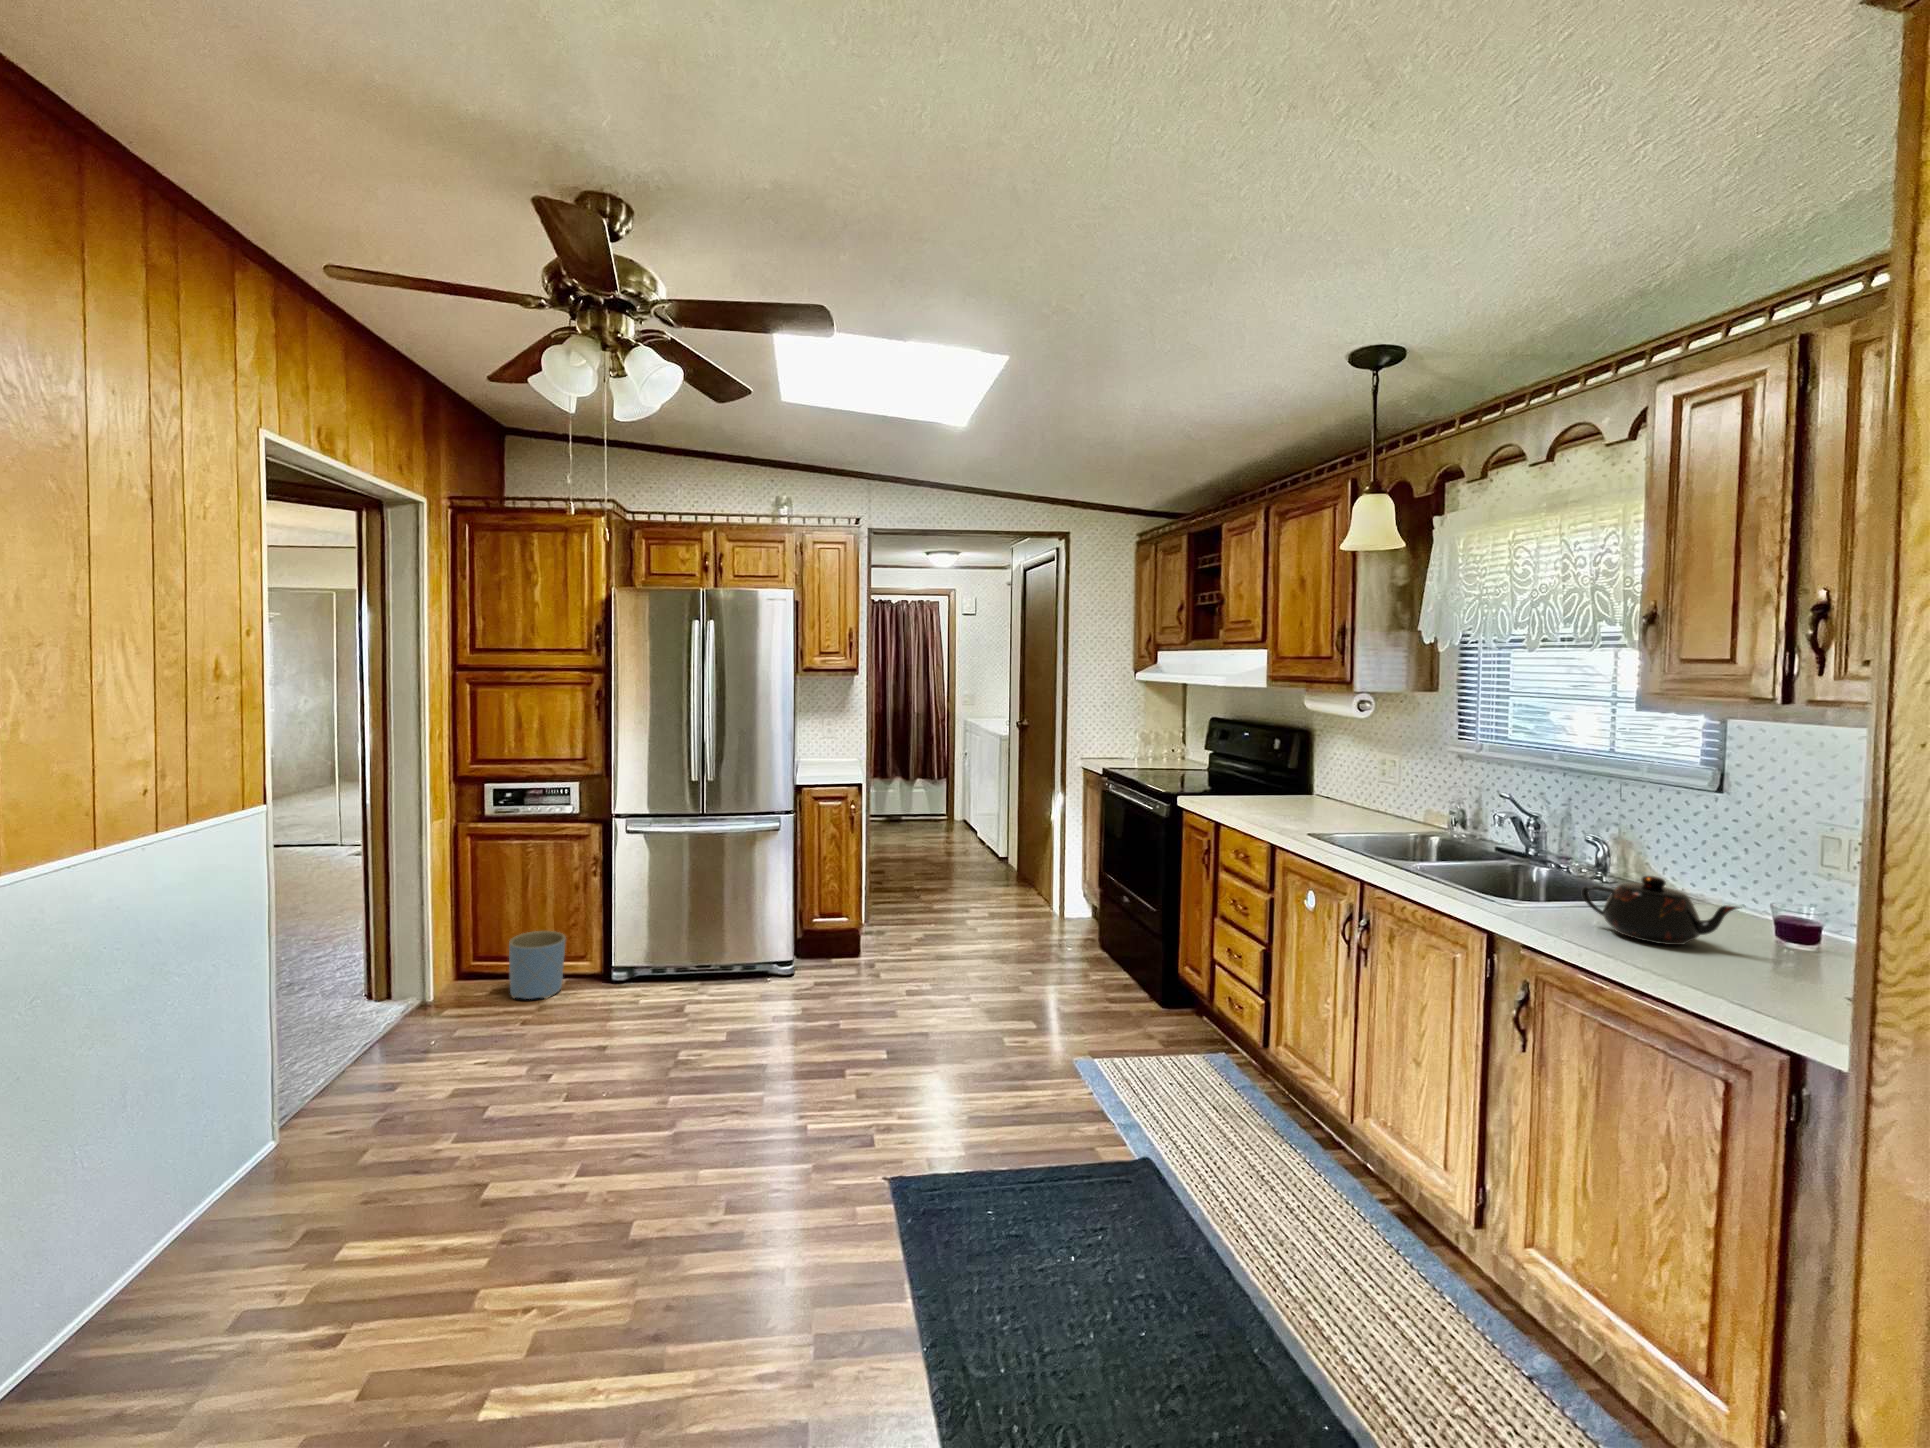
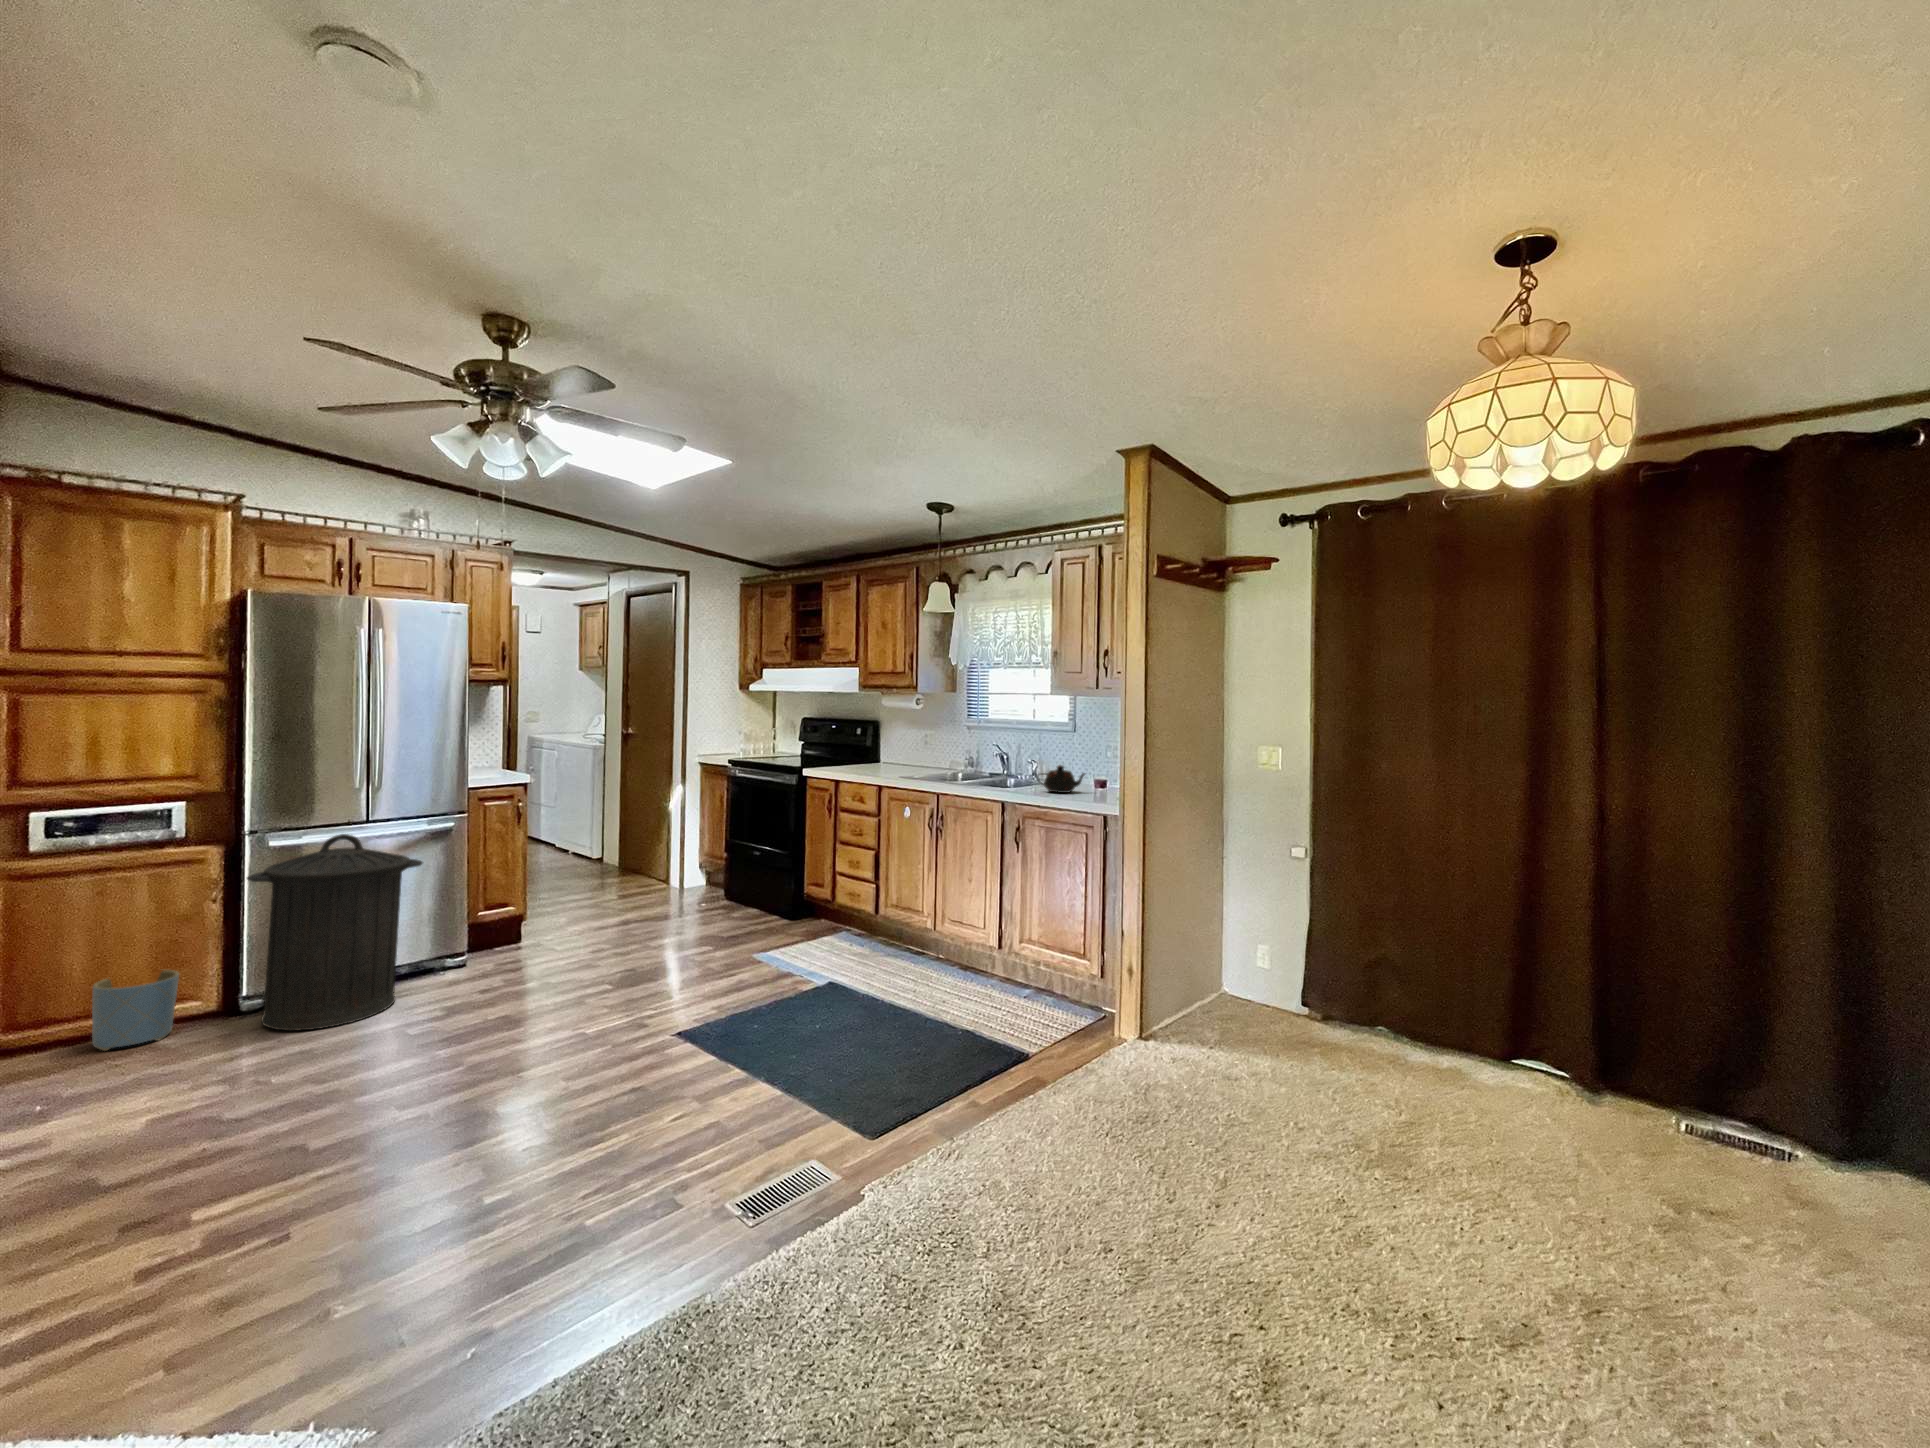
trash can: none [592,830,734,1027] -> present [247,834,422,1031]

